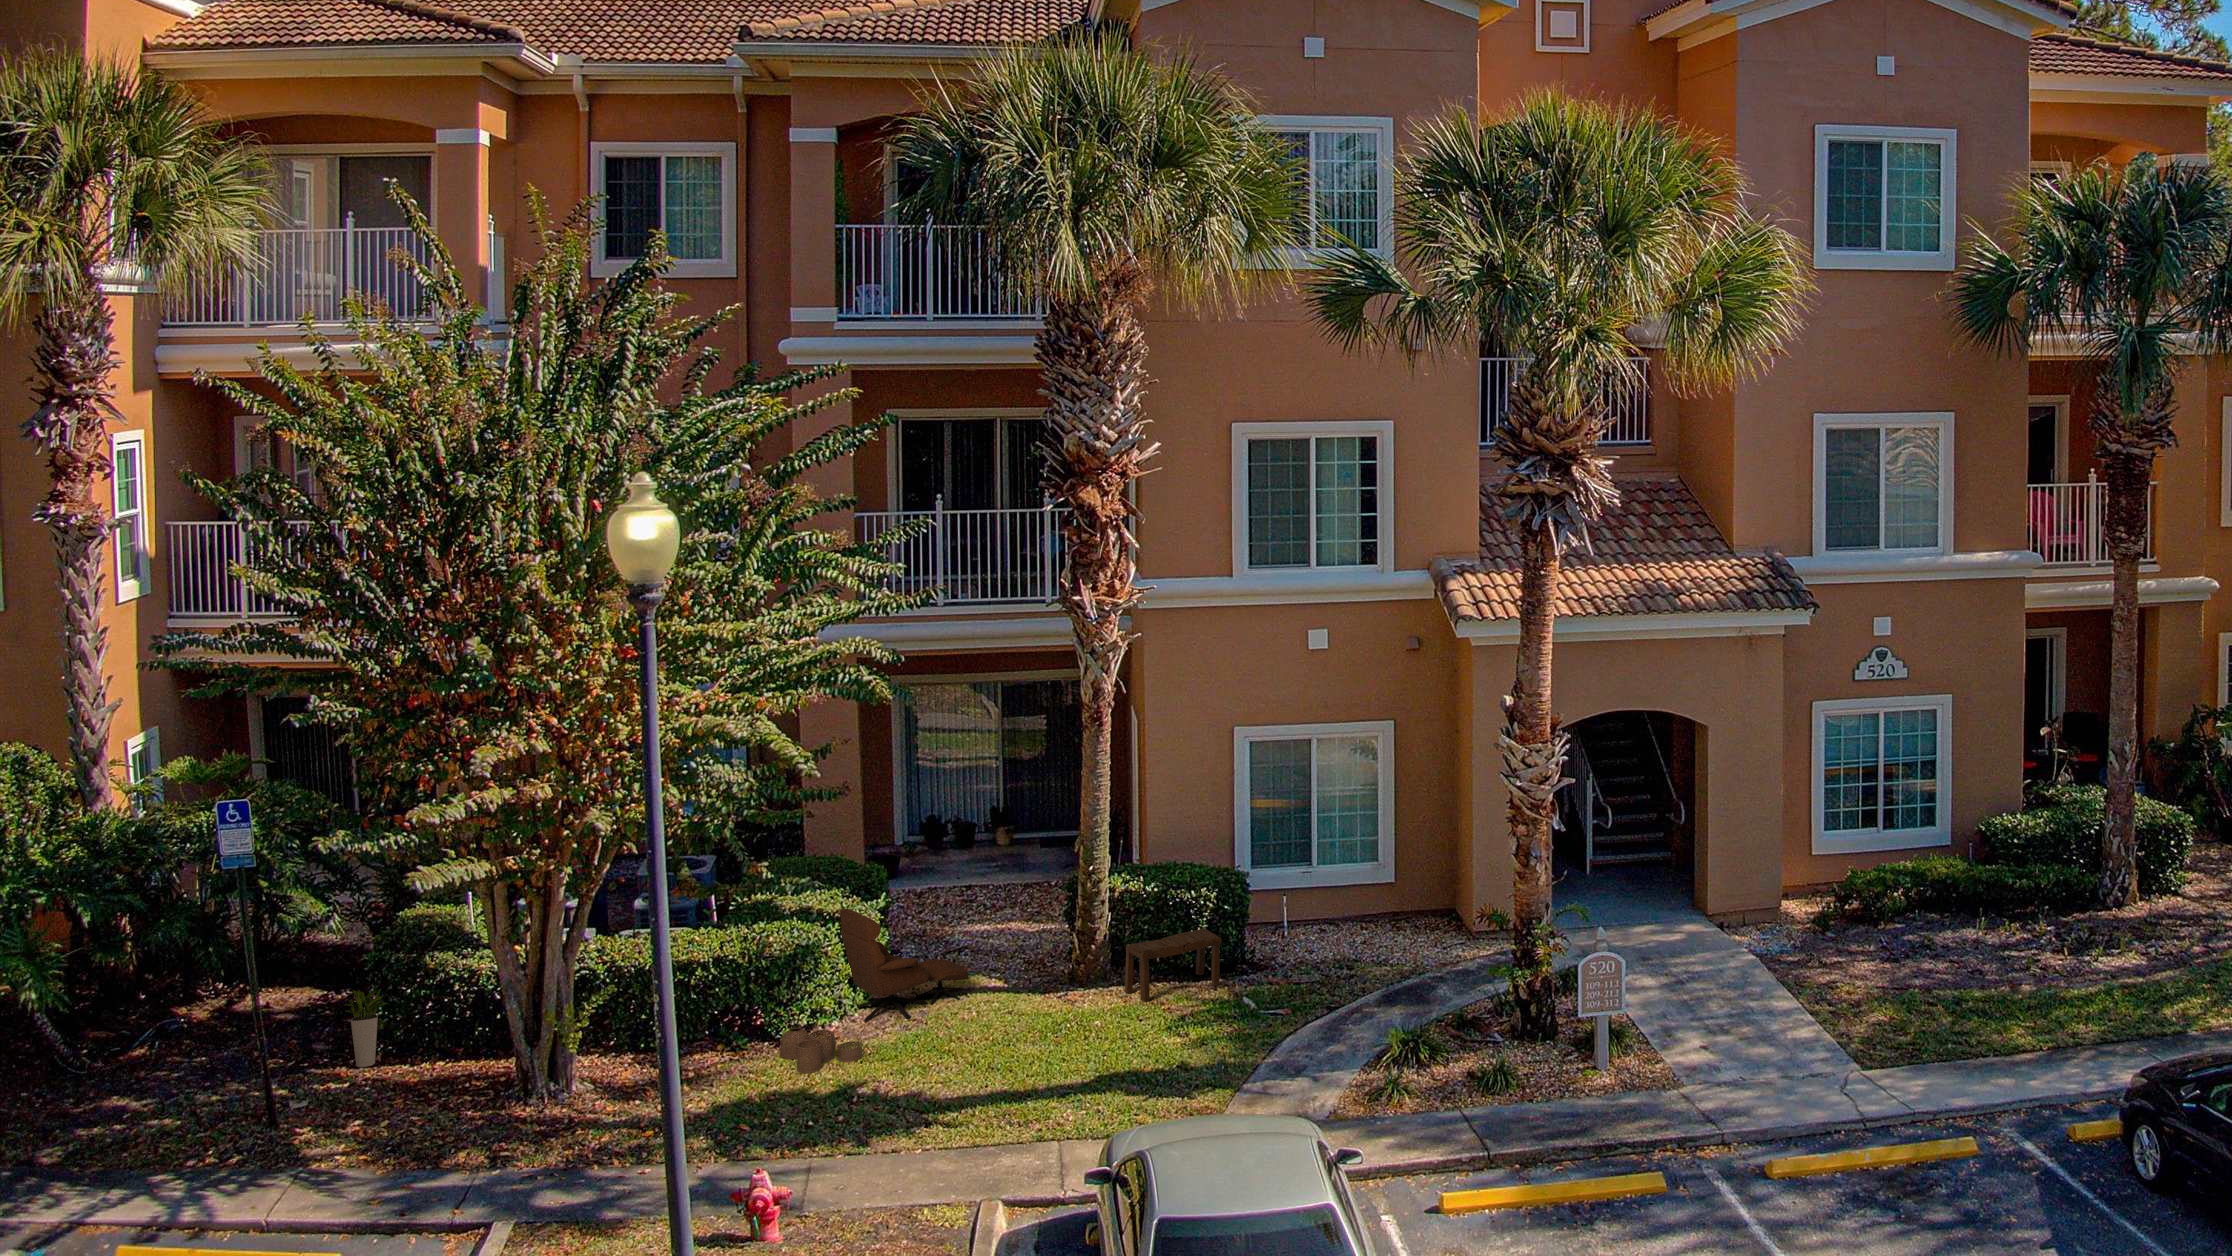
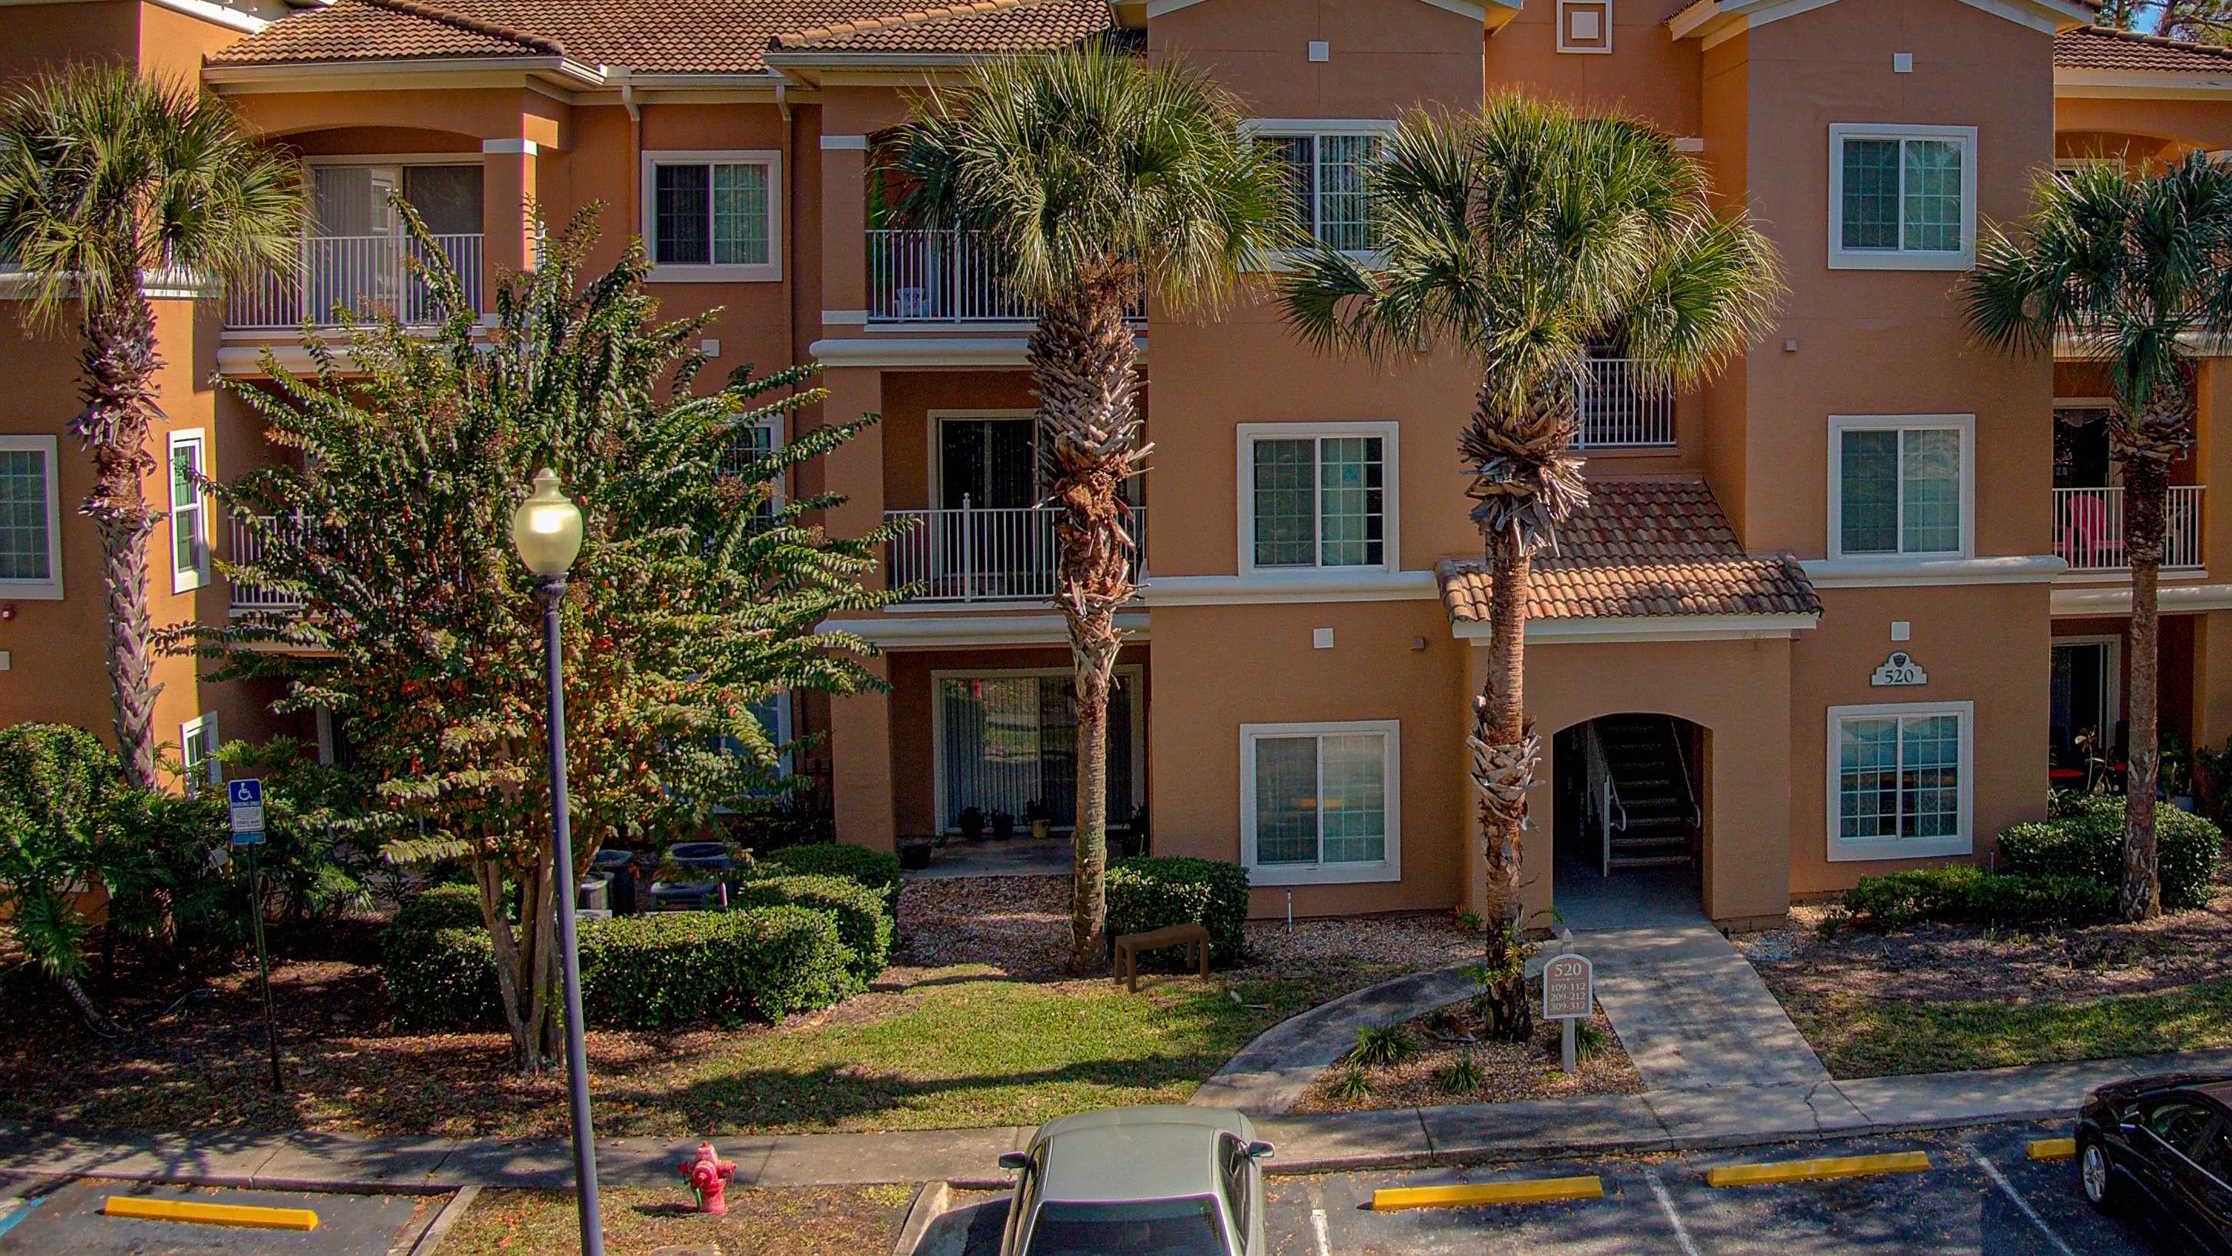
lounge chair: present [840,908,969,1021] -> none [836,895,963,1006]
planter: present [346,989,387,1067] -> none [359,963,401,1038]
woven basket: present [780,1026,862,1073] -> none [770,1008,848,1055]

